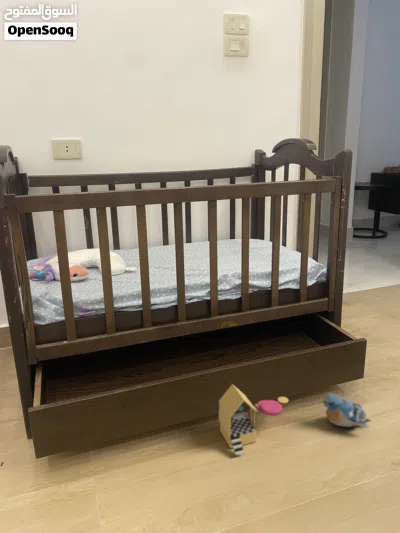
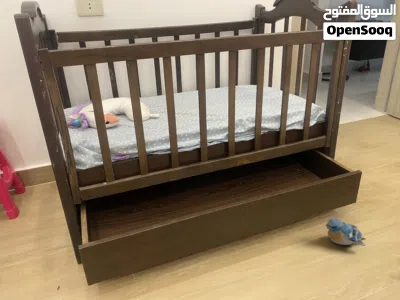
toy house: present [219,385,288,455] -> none [239,214,297,274]

